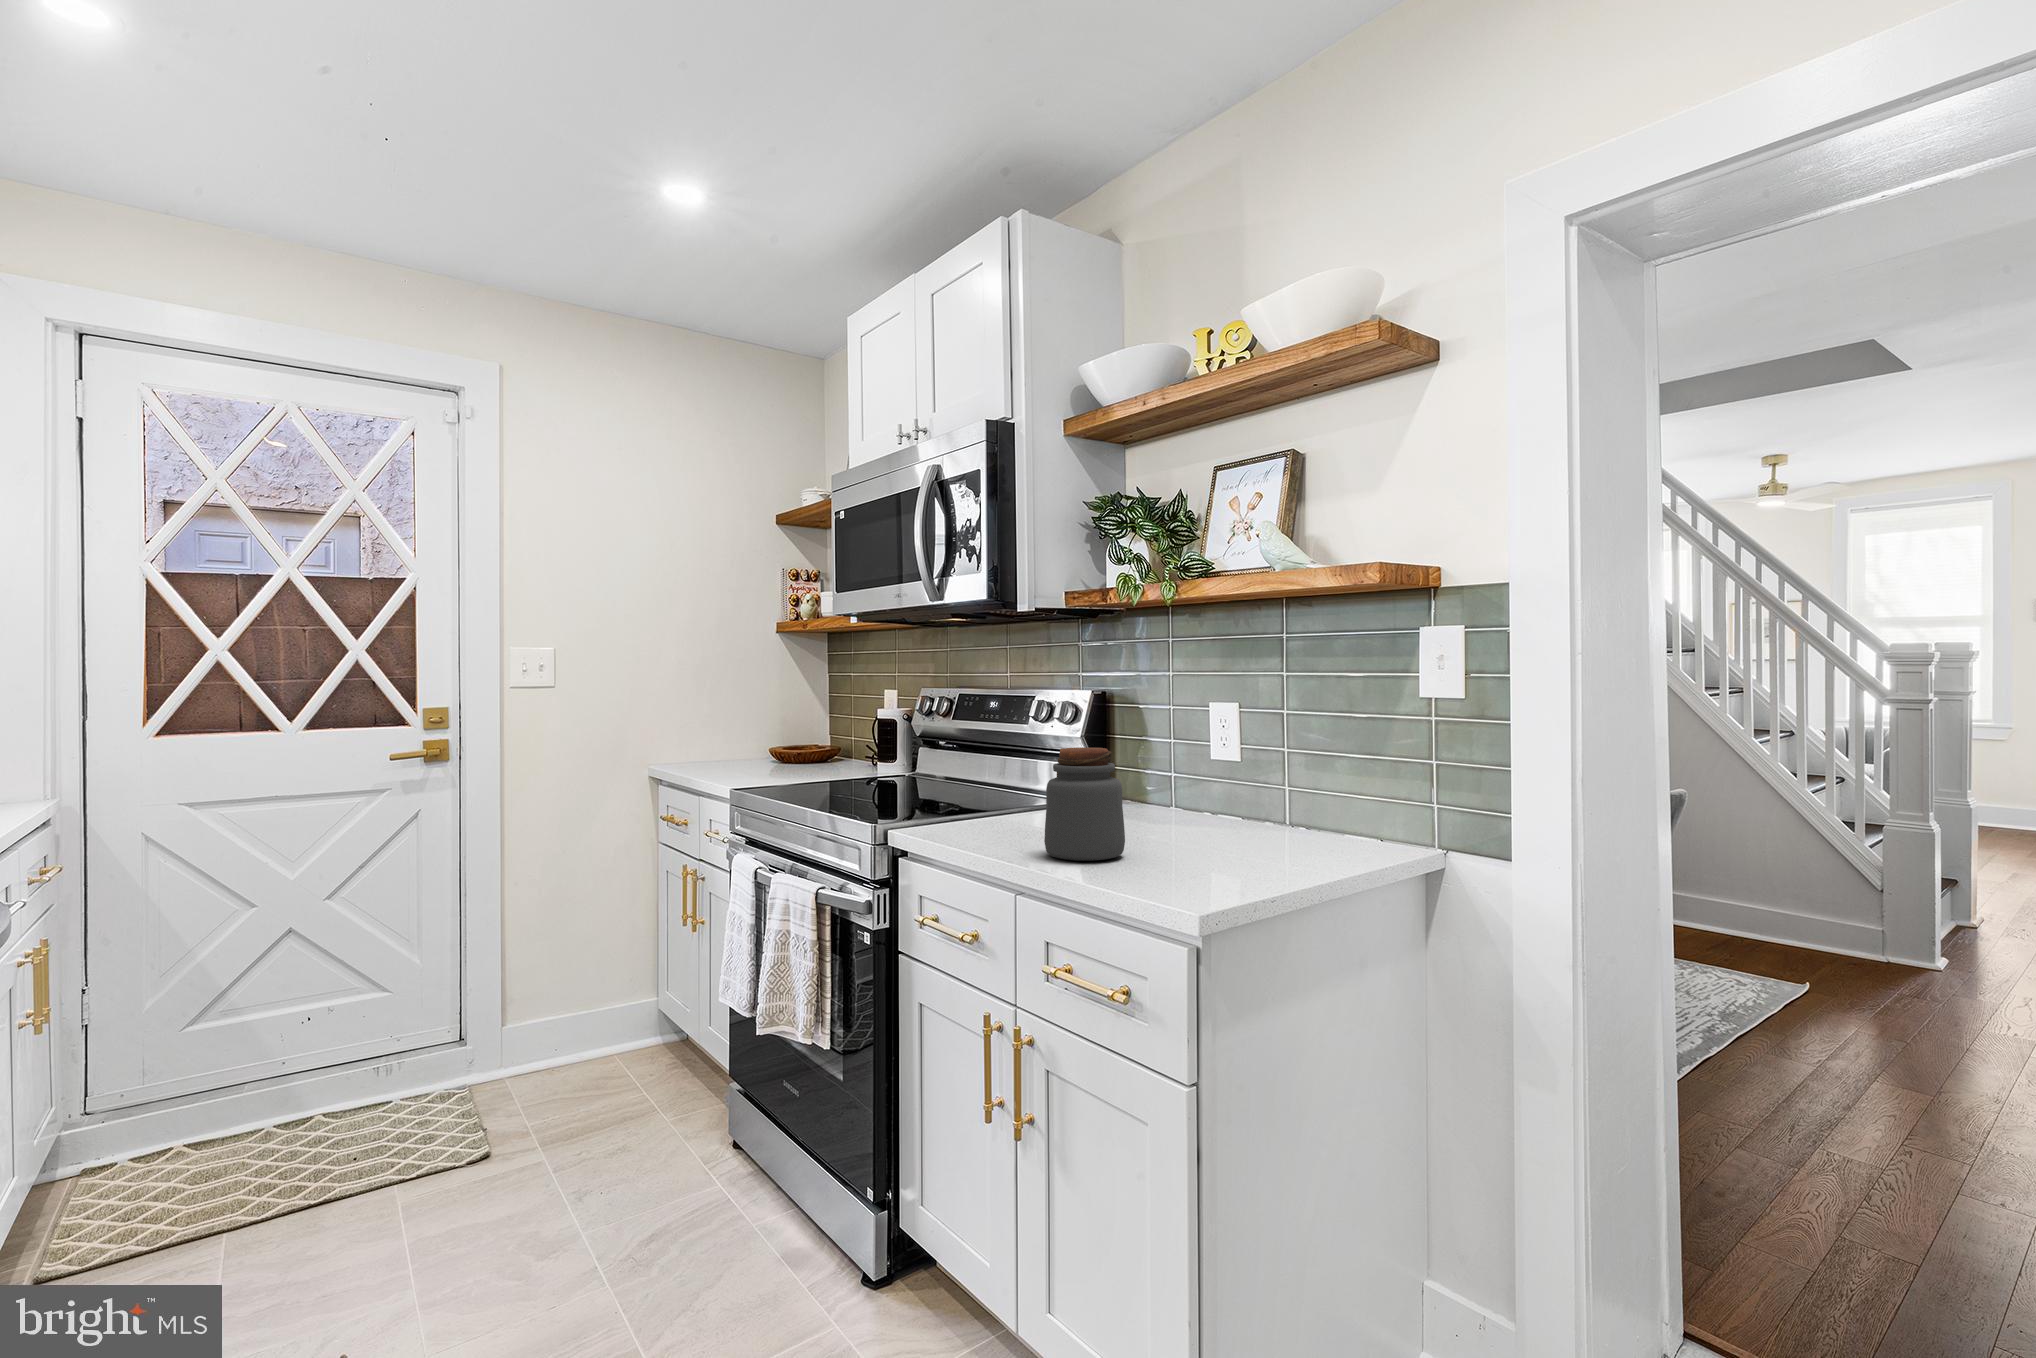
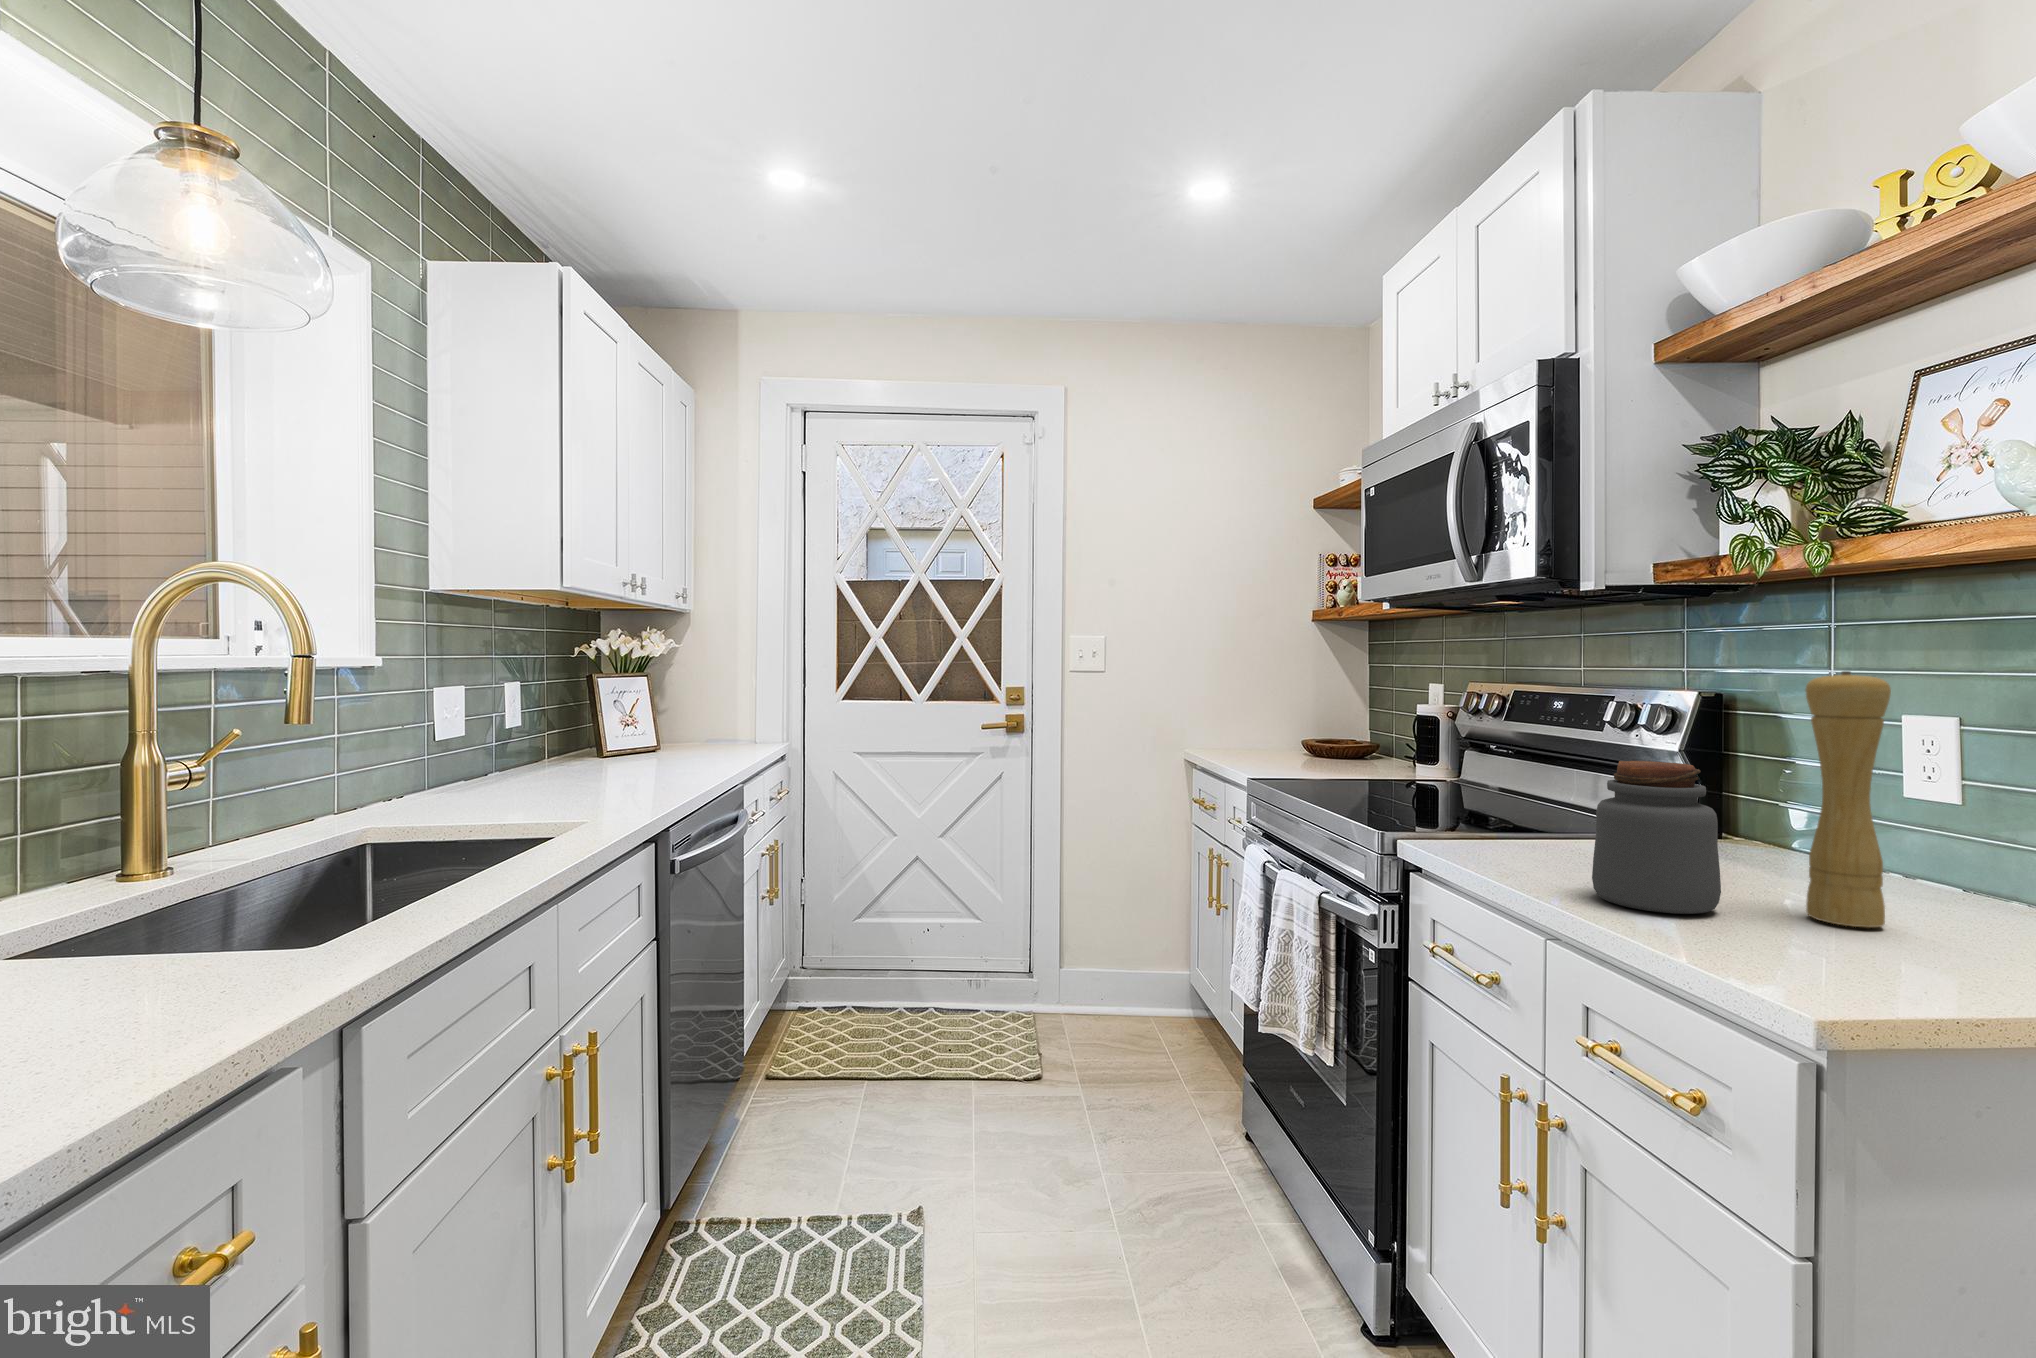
pepper mill: none [1169,677,1214,854] -> present [1805,671,1891,928]

